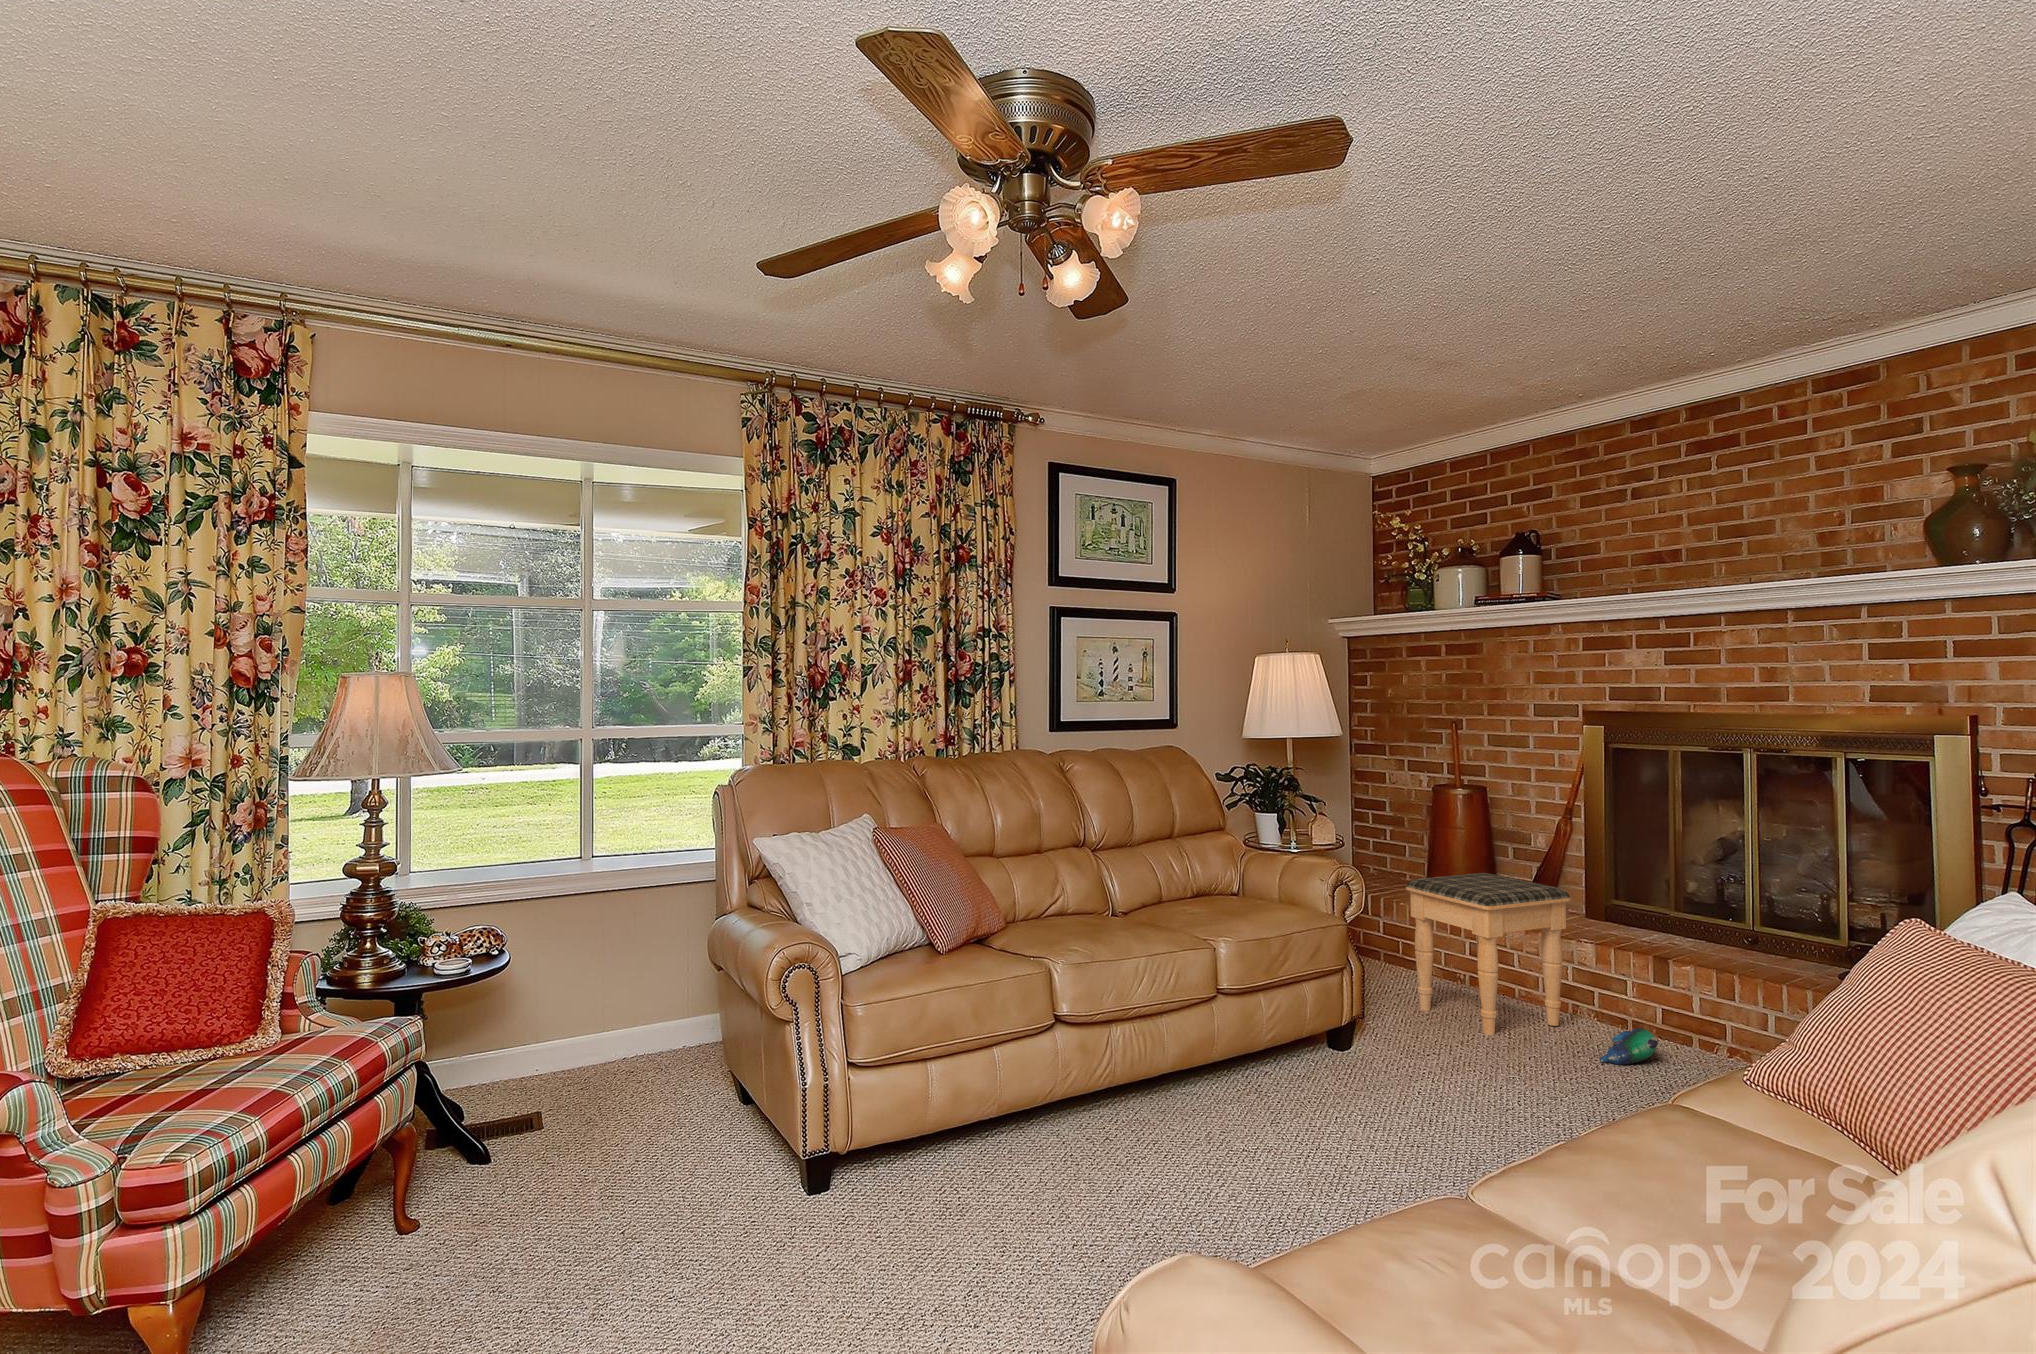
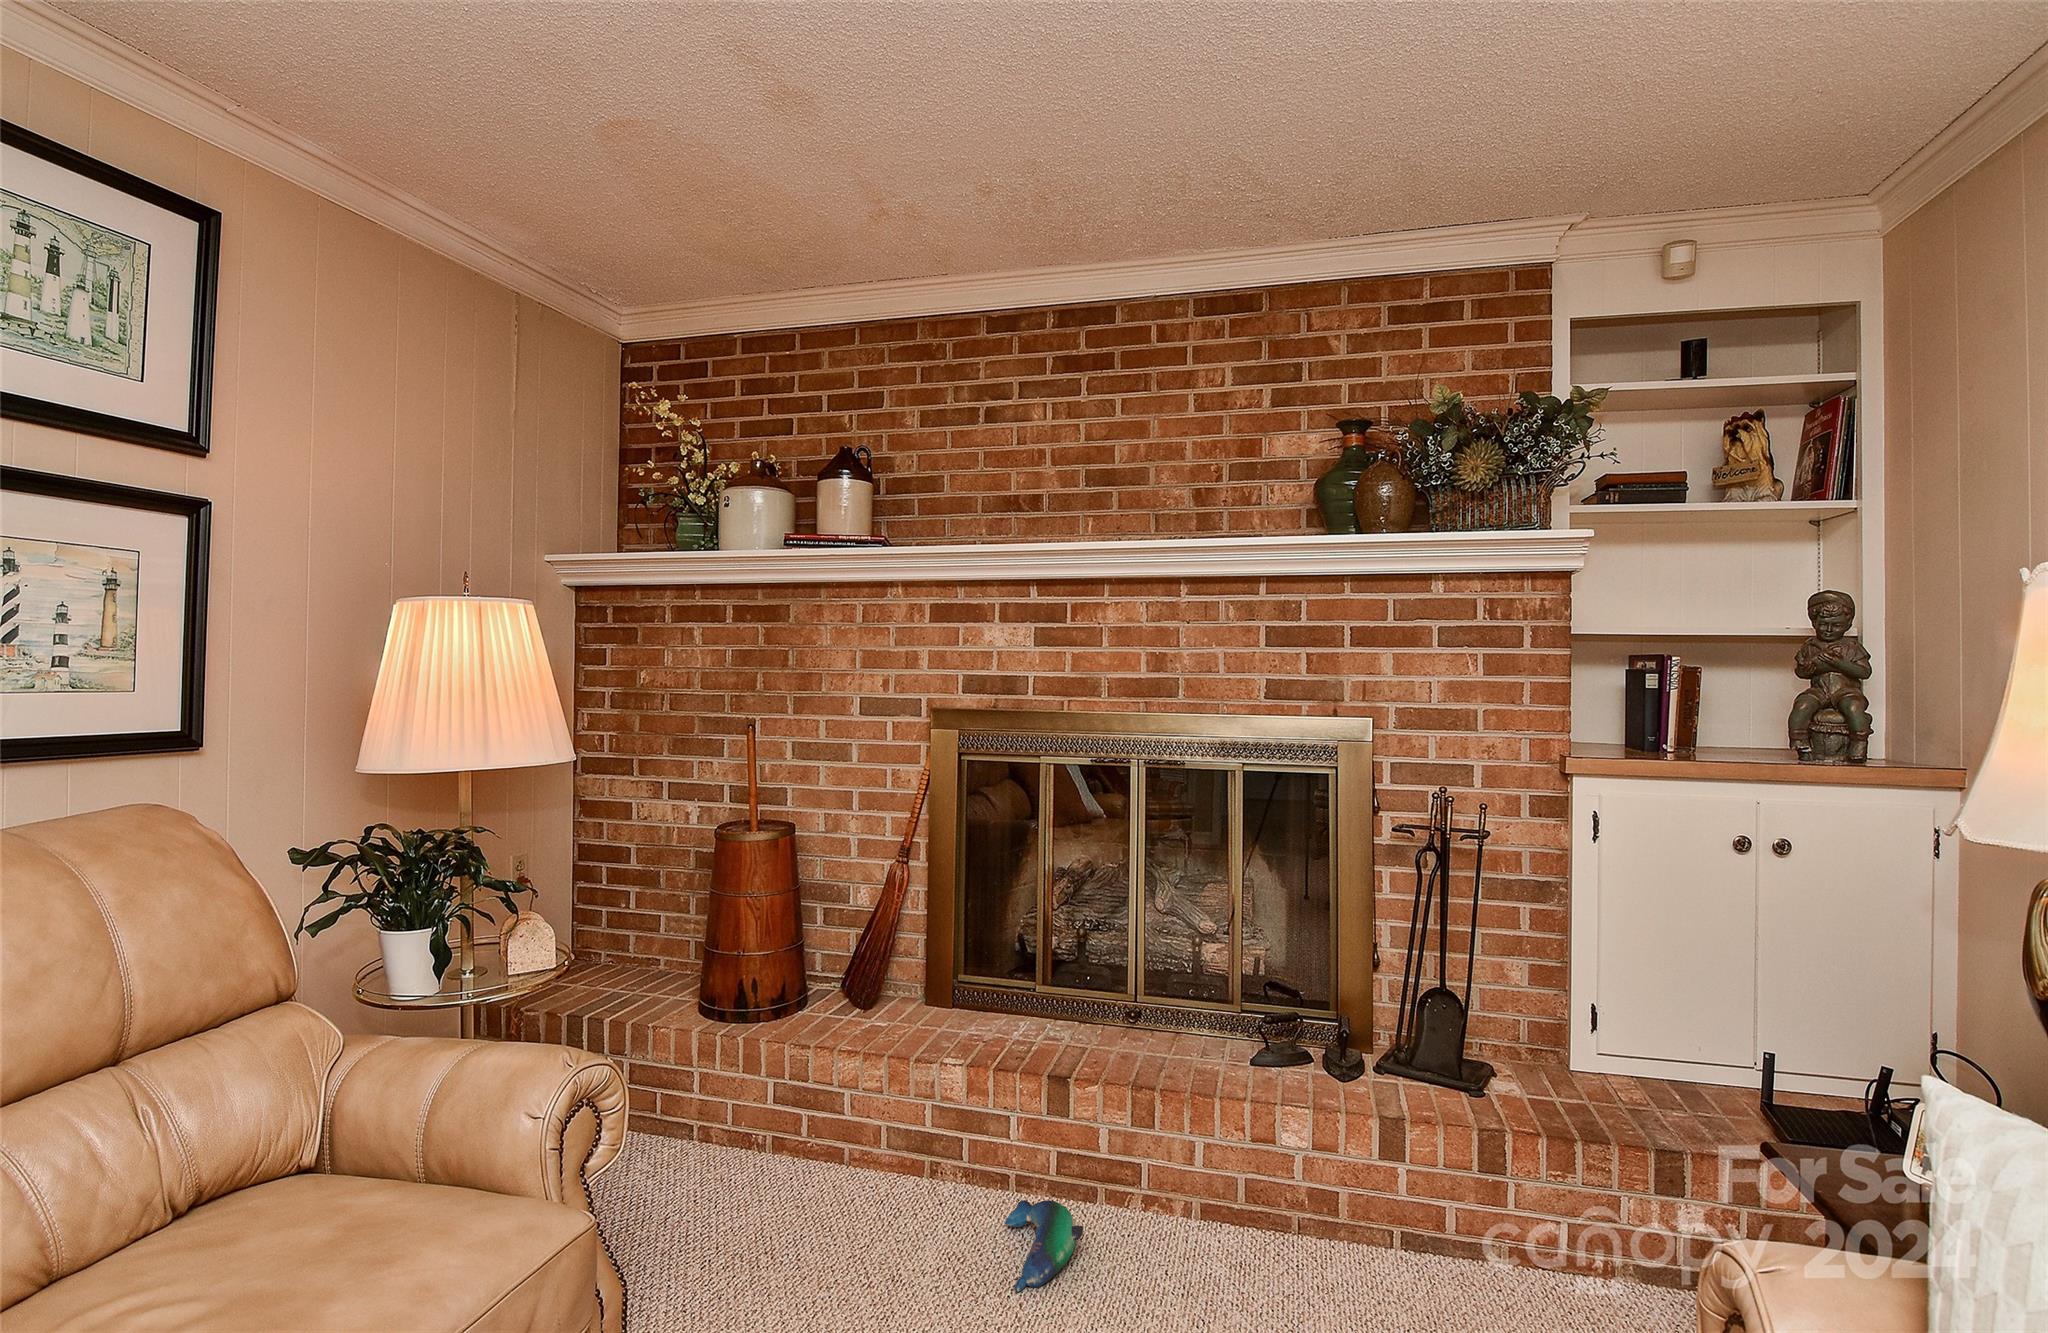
footstool: present [1406,873,1571,1035] -> none [692,974,943,1285]

